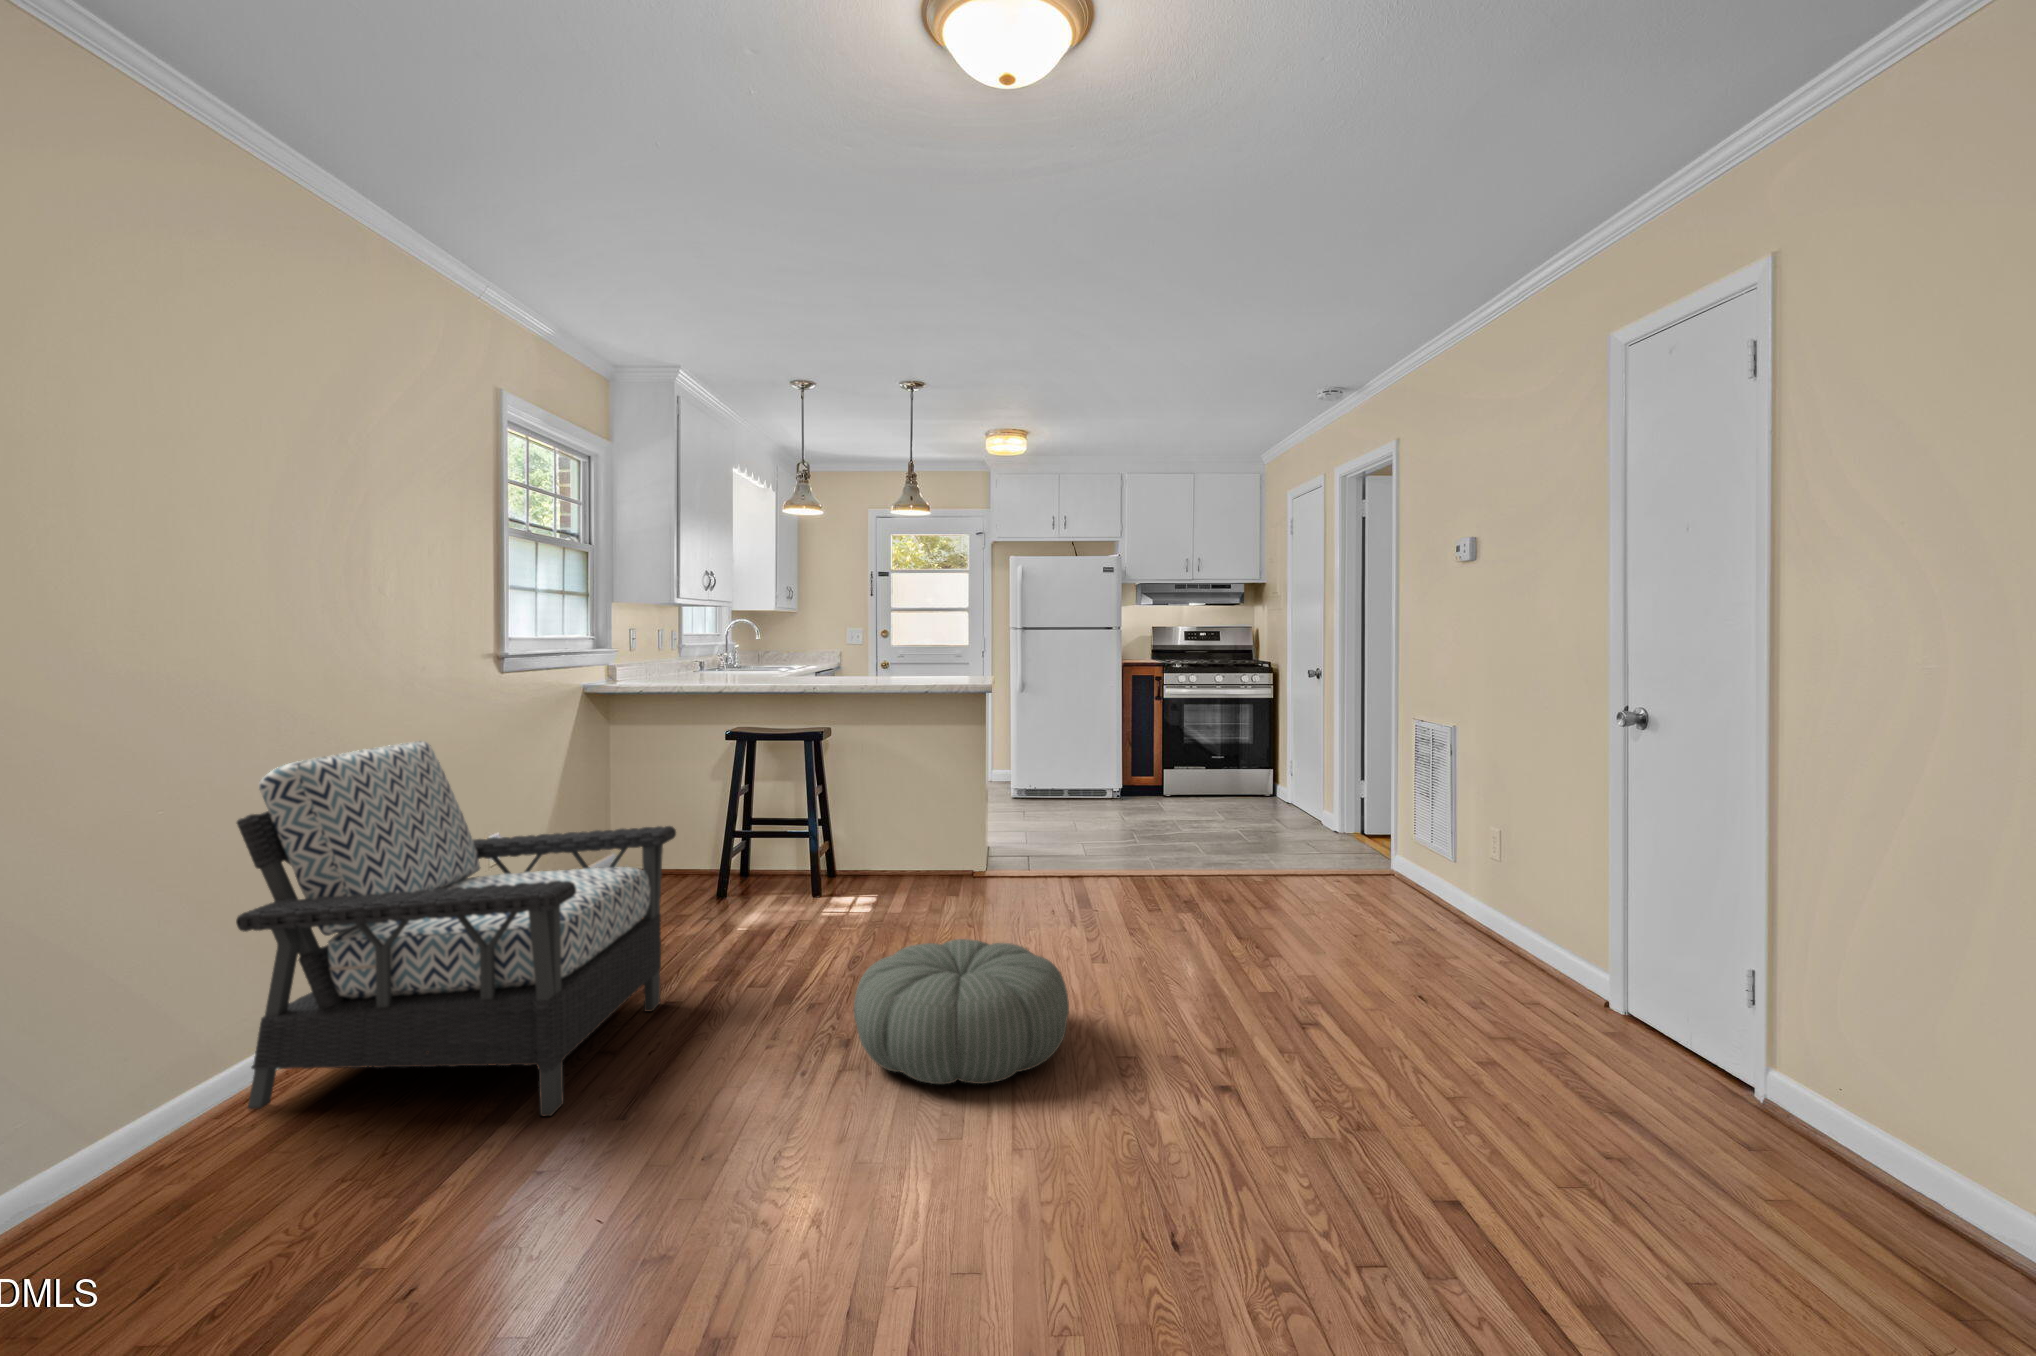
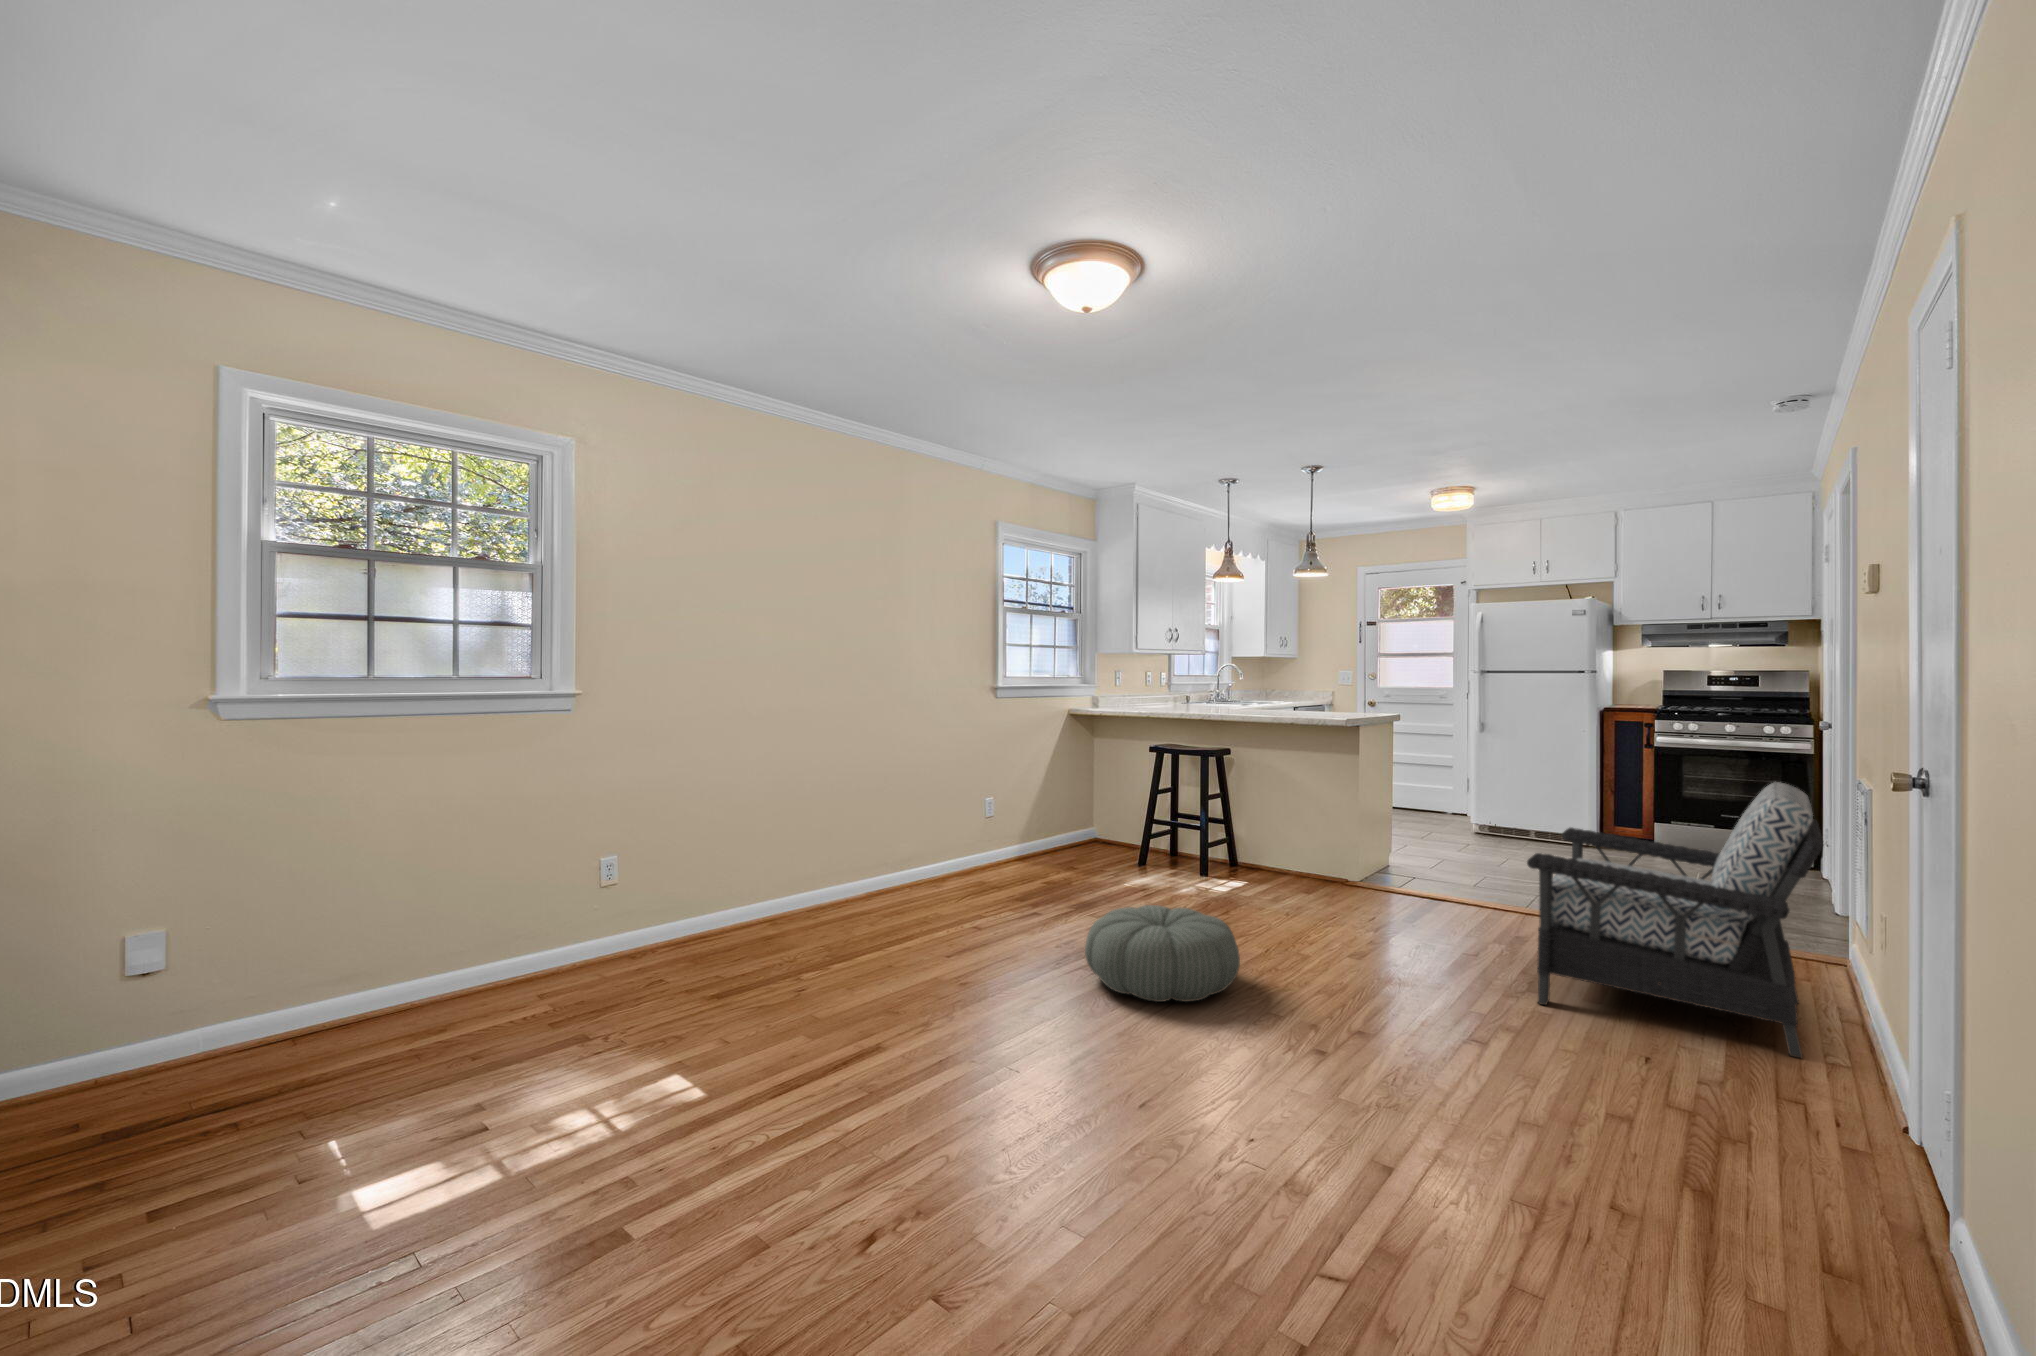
armchair: present [236,741,676,1116] -> present [1527,782,1824,1058]

